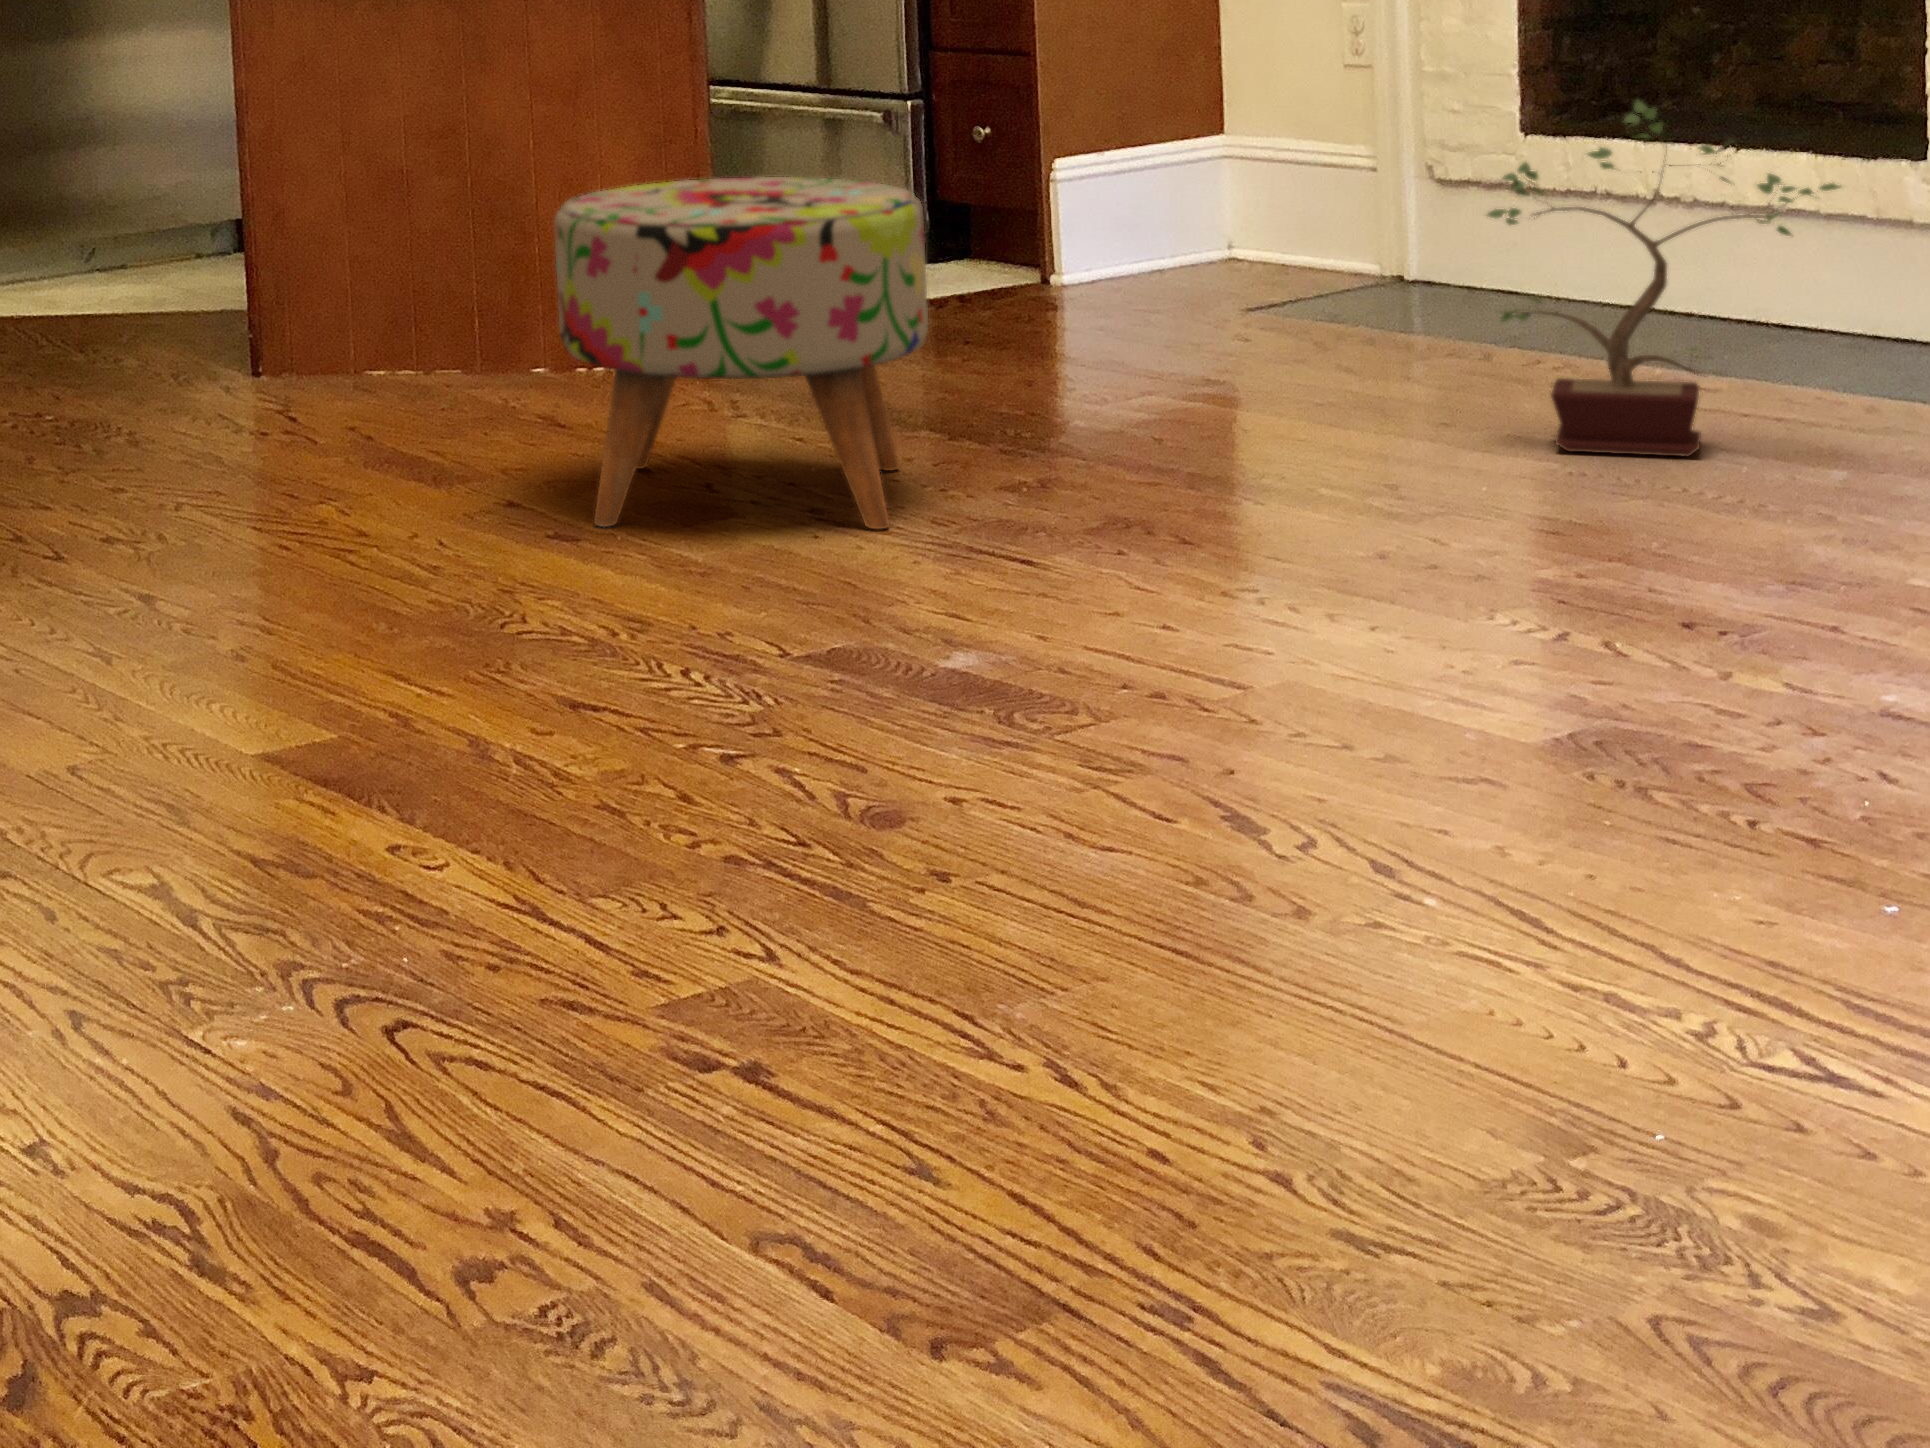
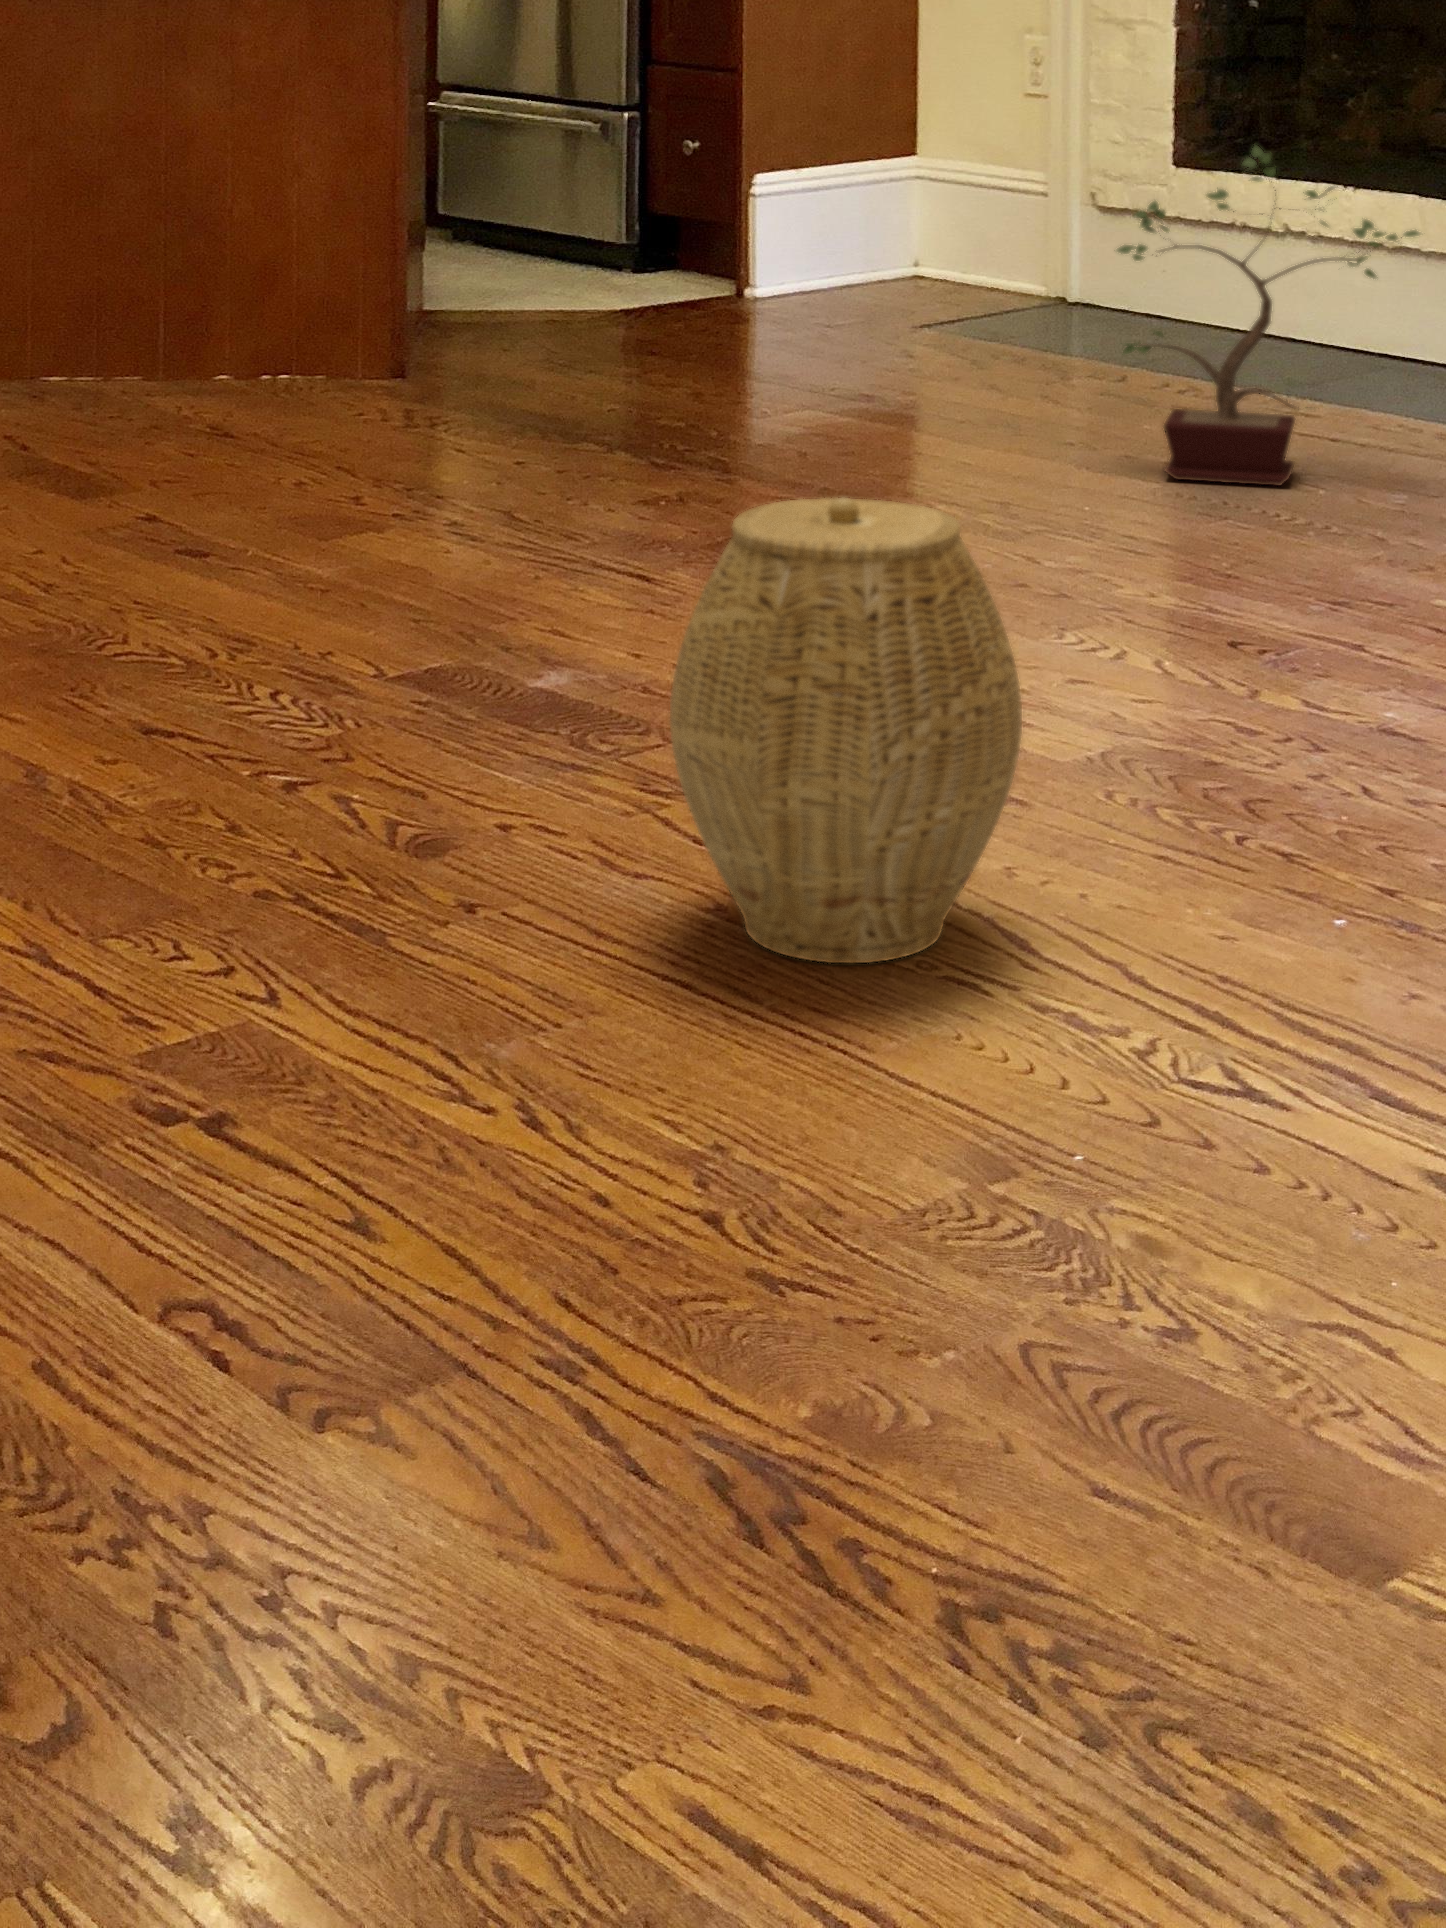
ottoman: present [554,177,928,529] -> none [208,191,581,552]
woven basket: none [1140,467,1522,936] -> present [670,498,1022,963]

